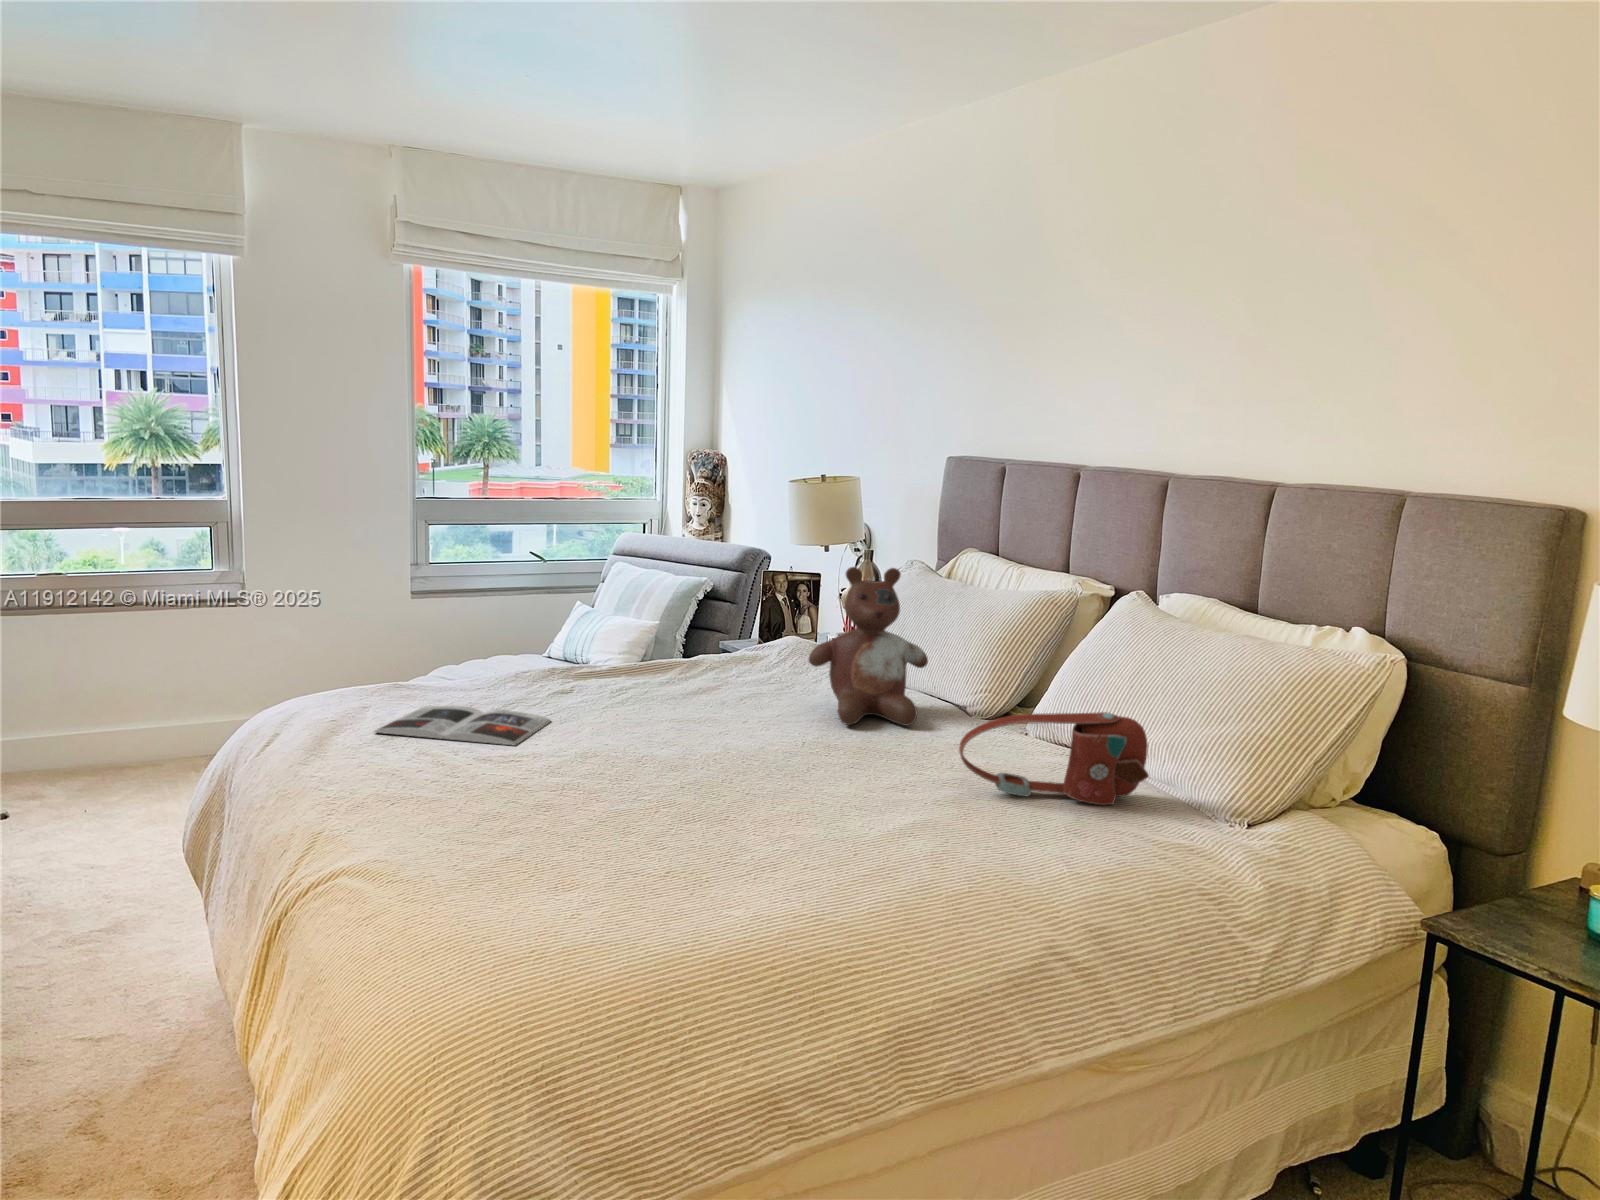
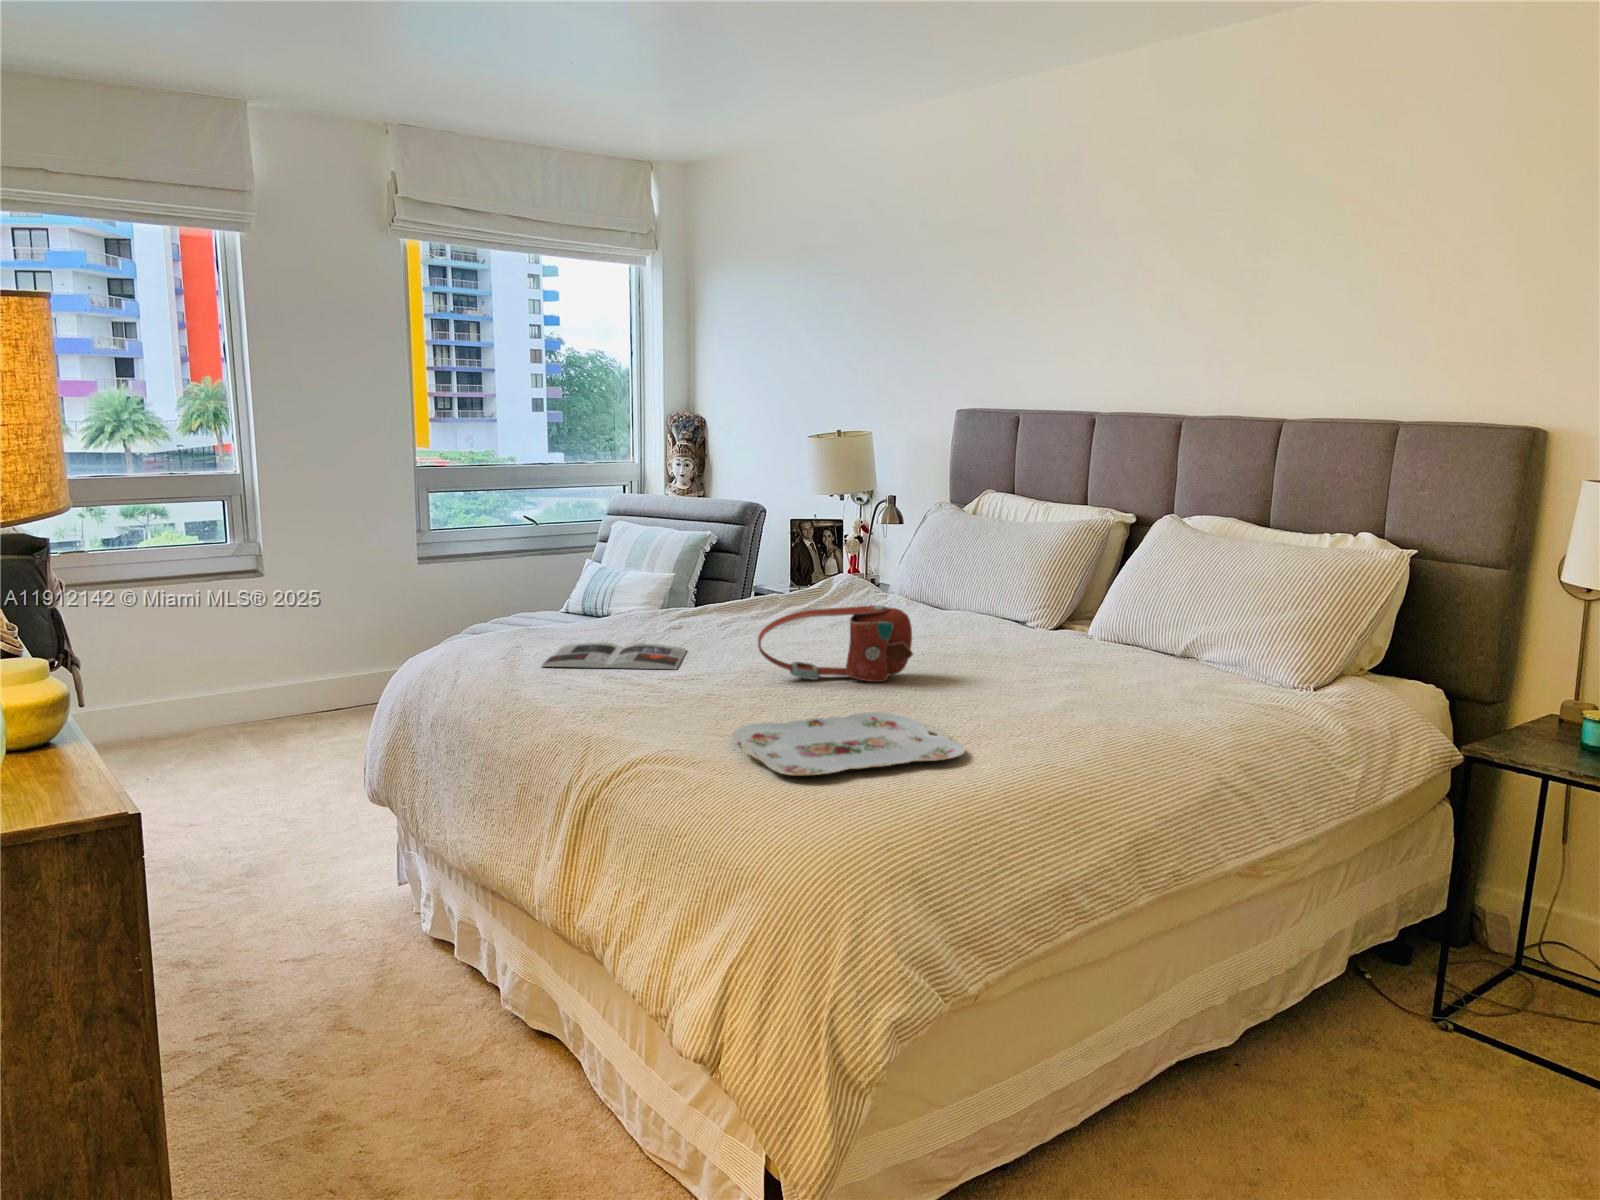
stuffed bear: present [809,567,928,726] -> none [898,502,1001,640]
handbag: present [959,712,1149,805] -> present [758,605,913,682]
serving tray: none [460,823,729,913] -> present [732,712,965,775]

